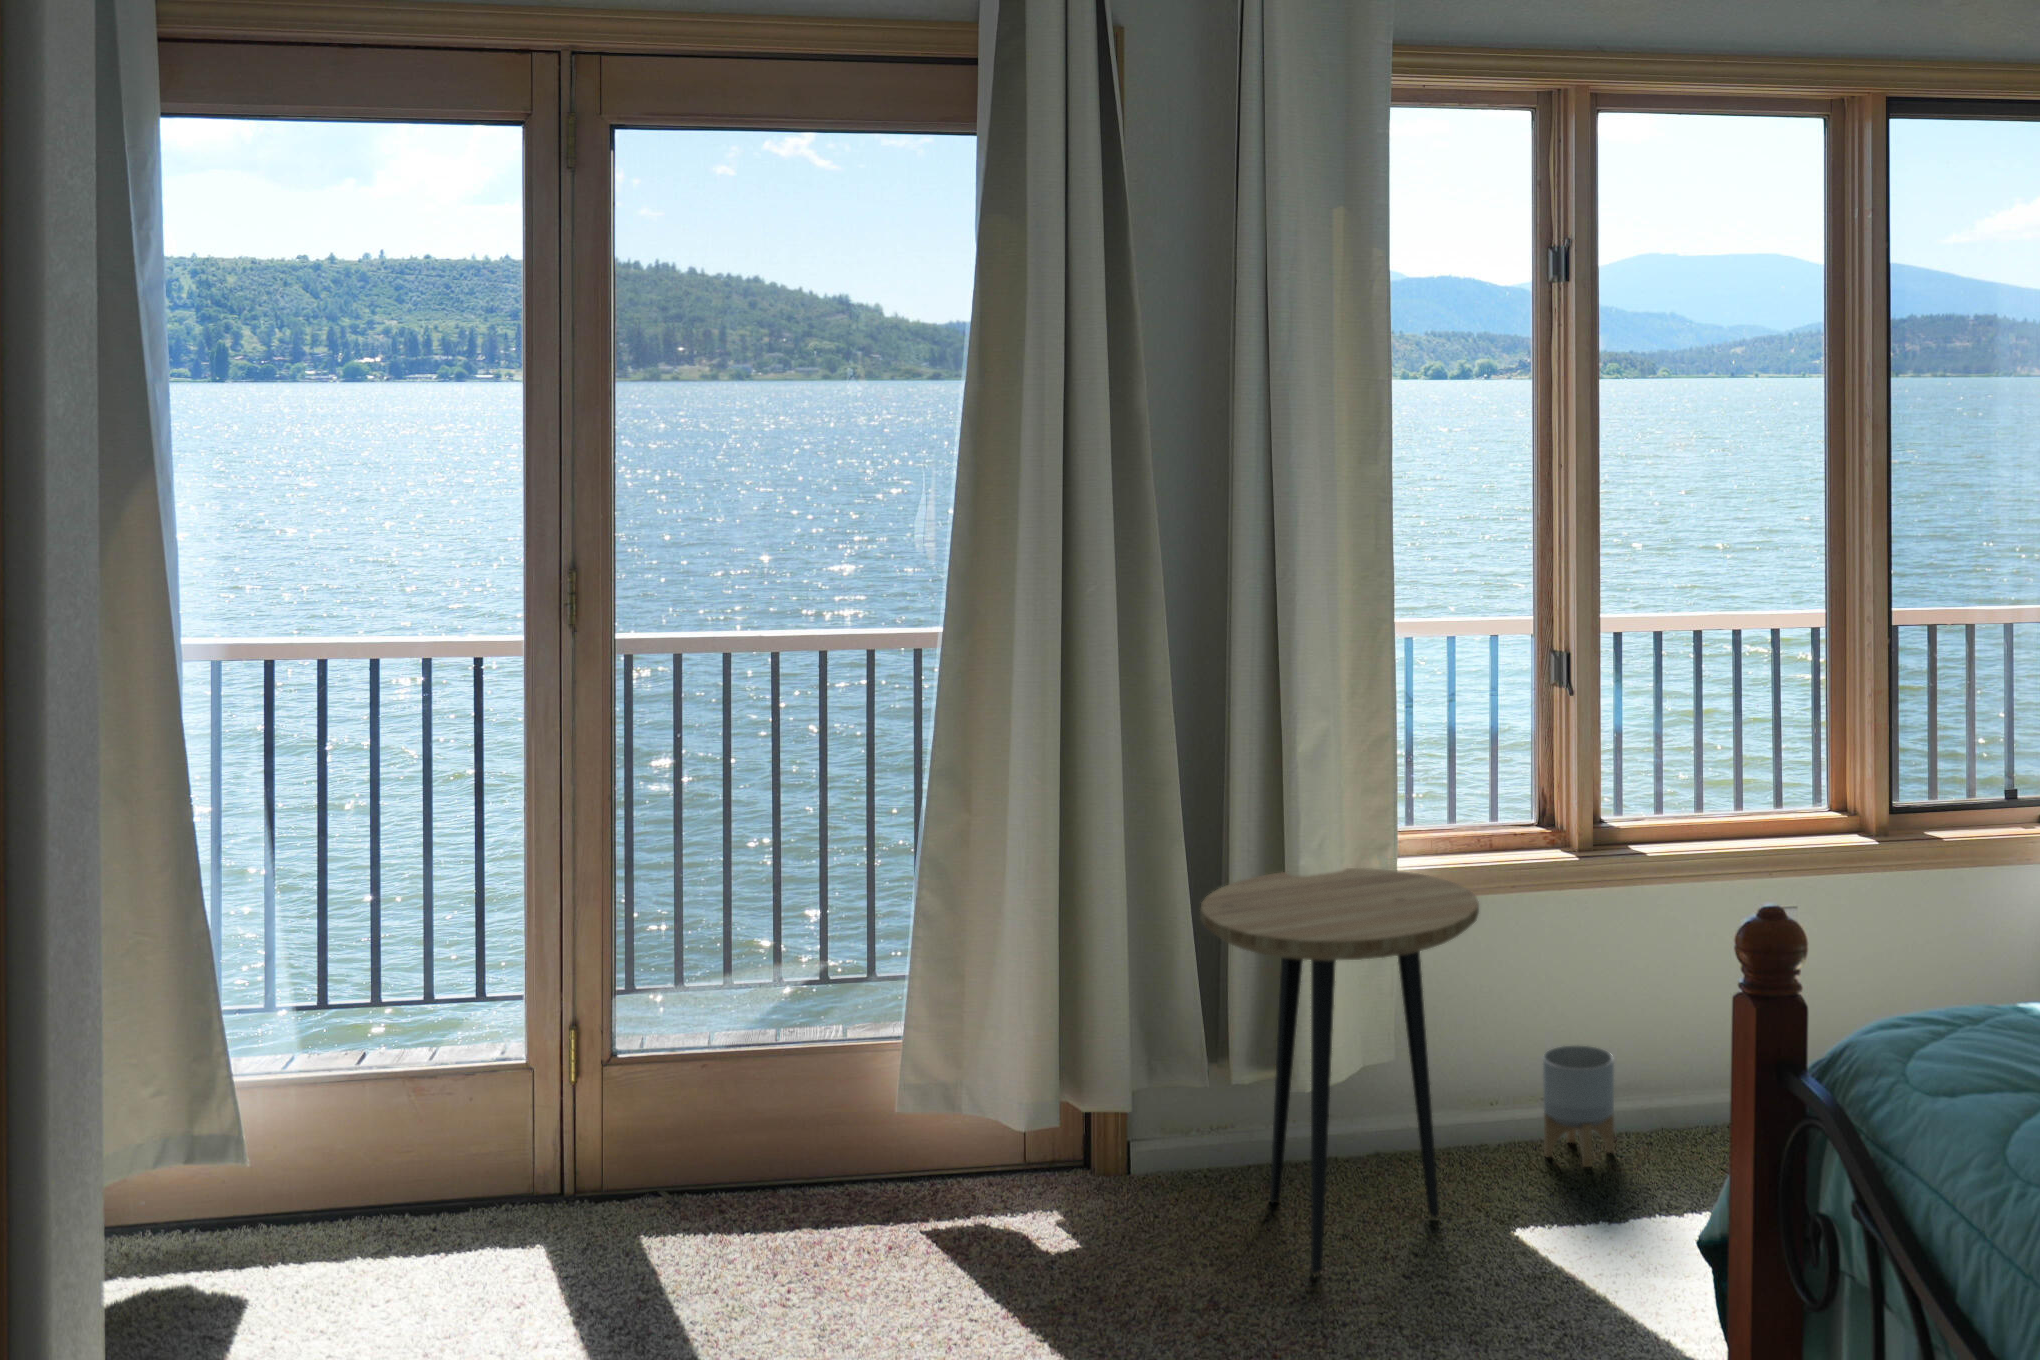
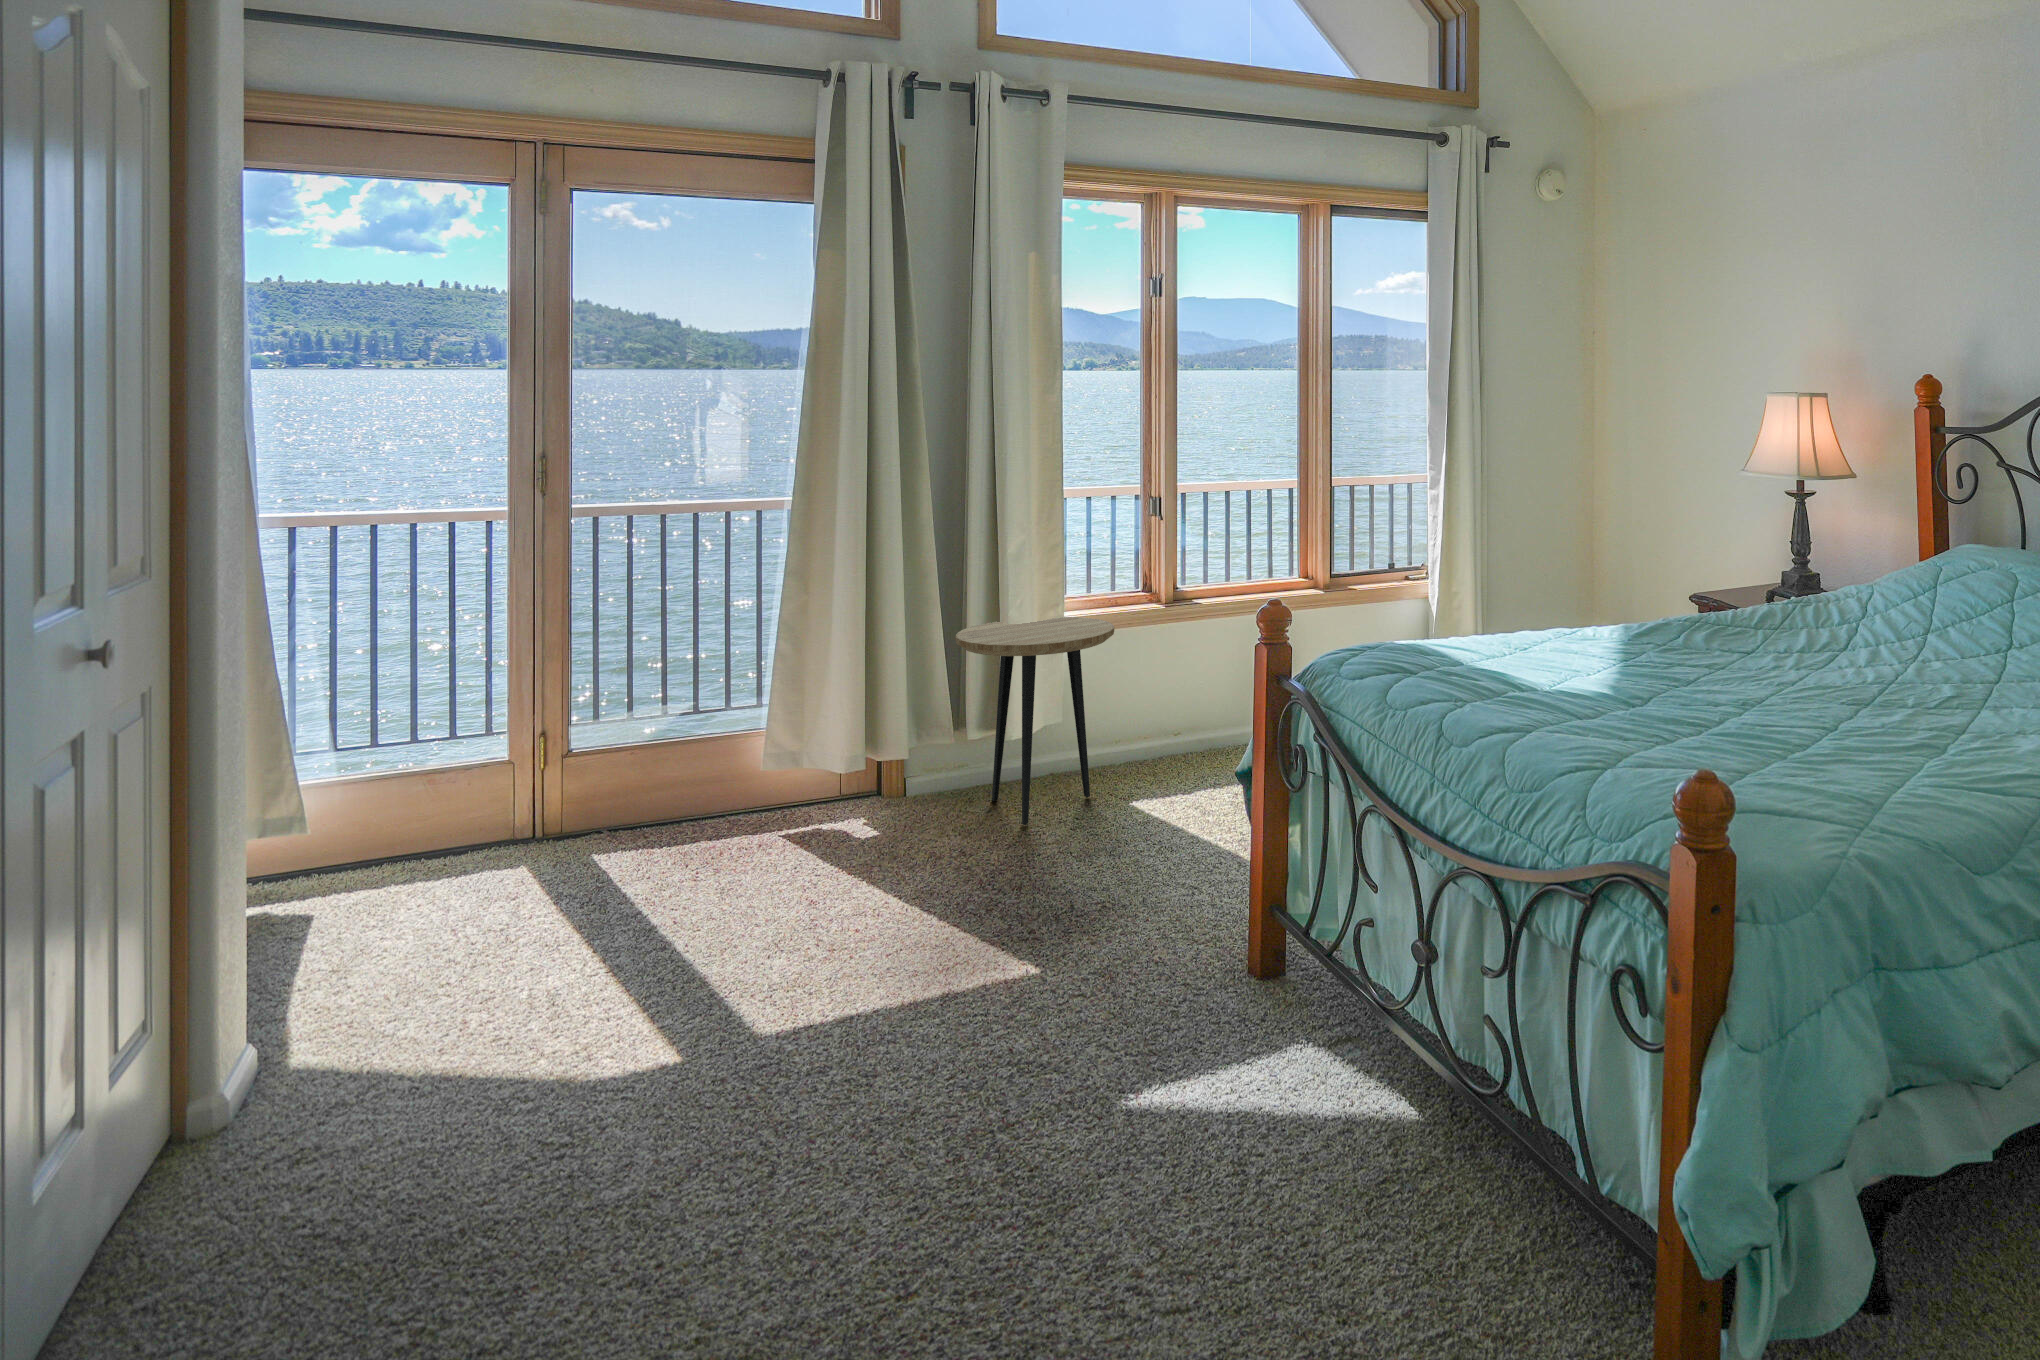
planter: present [1543,1046,1614,1167] -> none [1145,709,1183,771]

